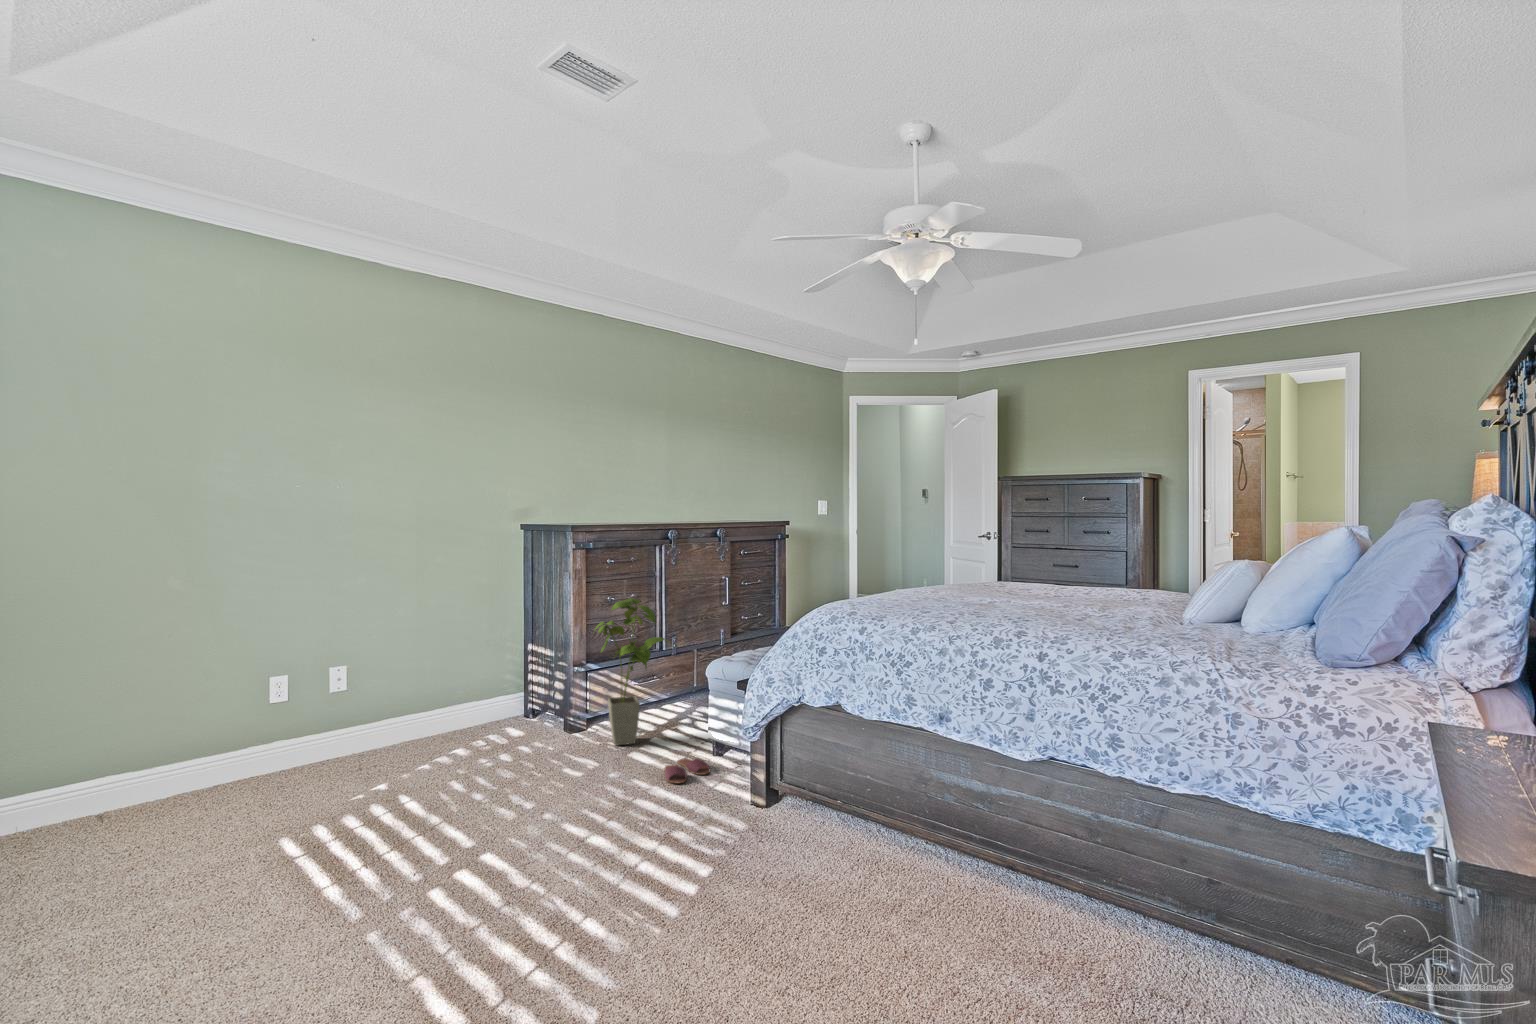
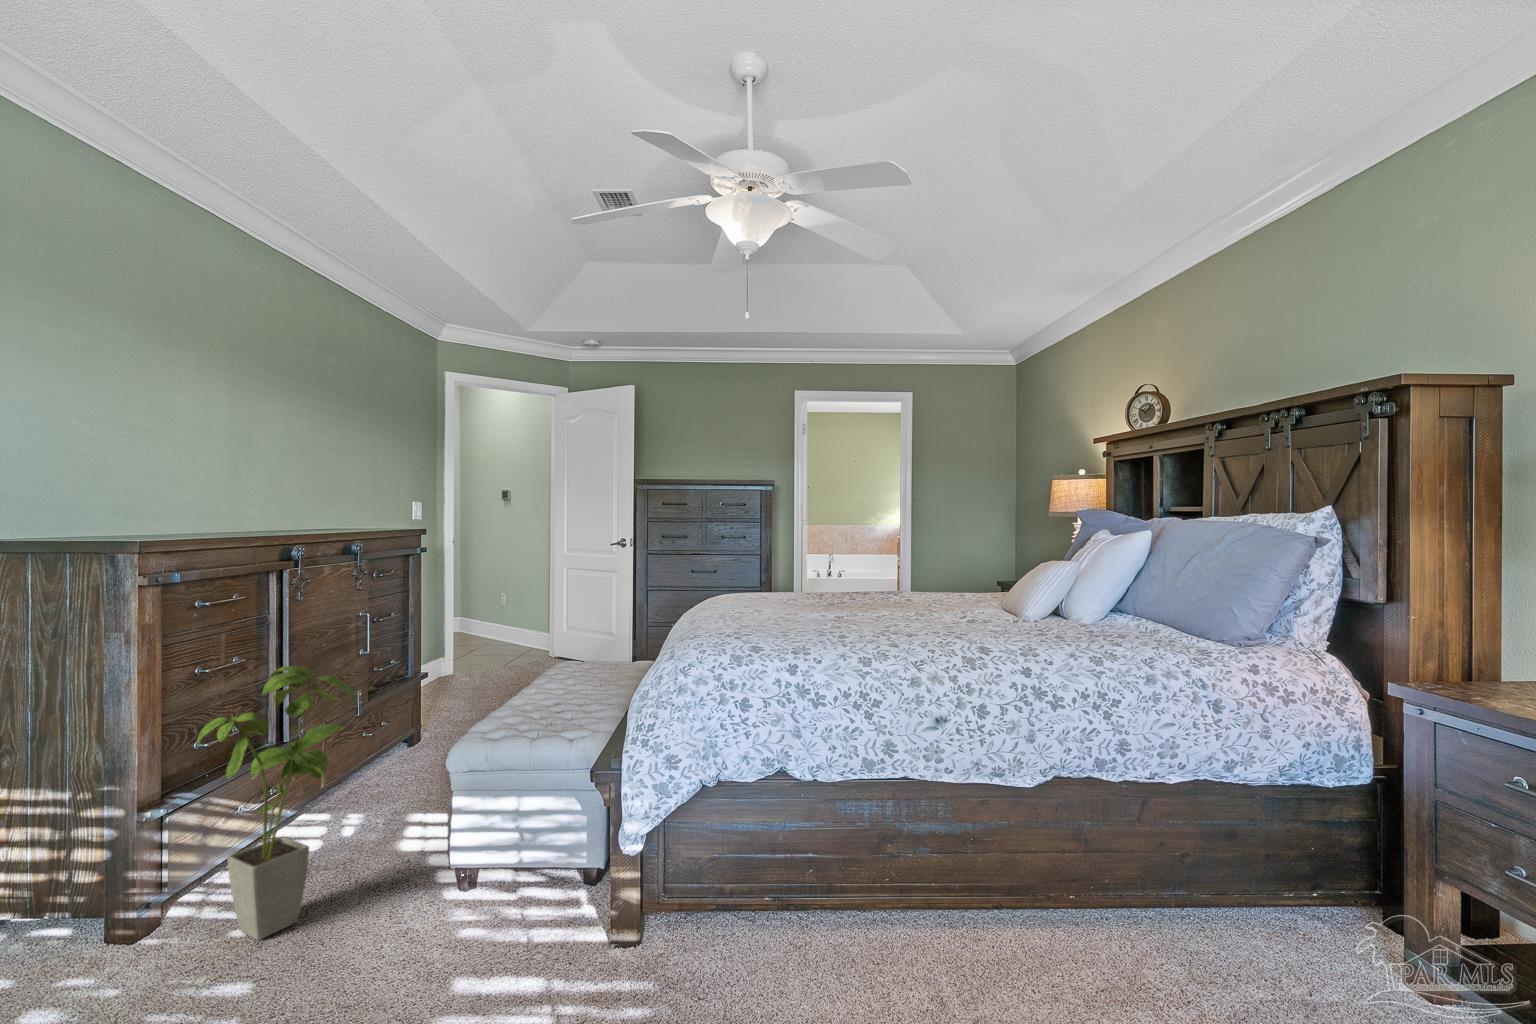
slippers: present [665,758,710,784] -> none [409,910,497,972]

